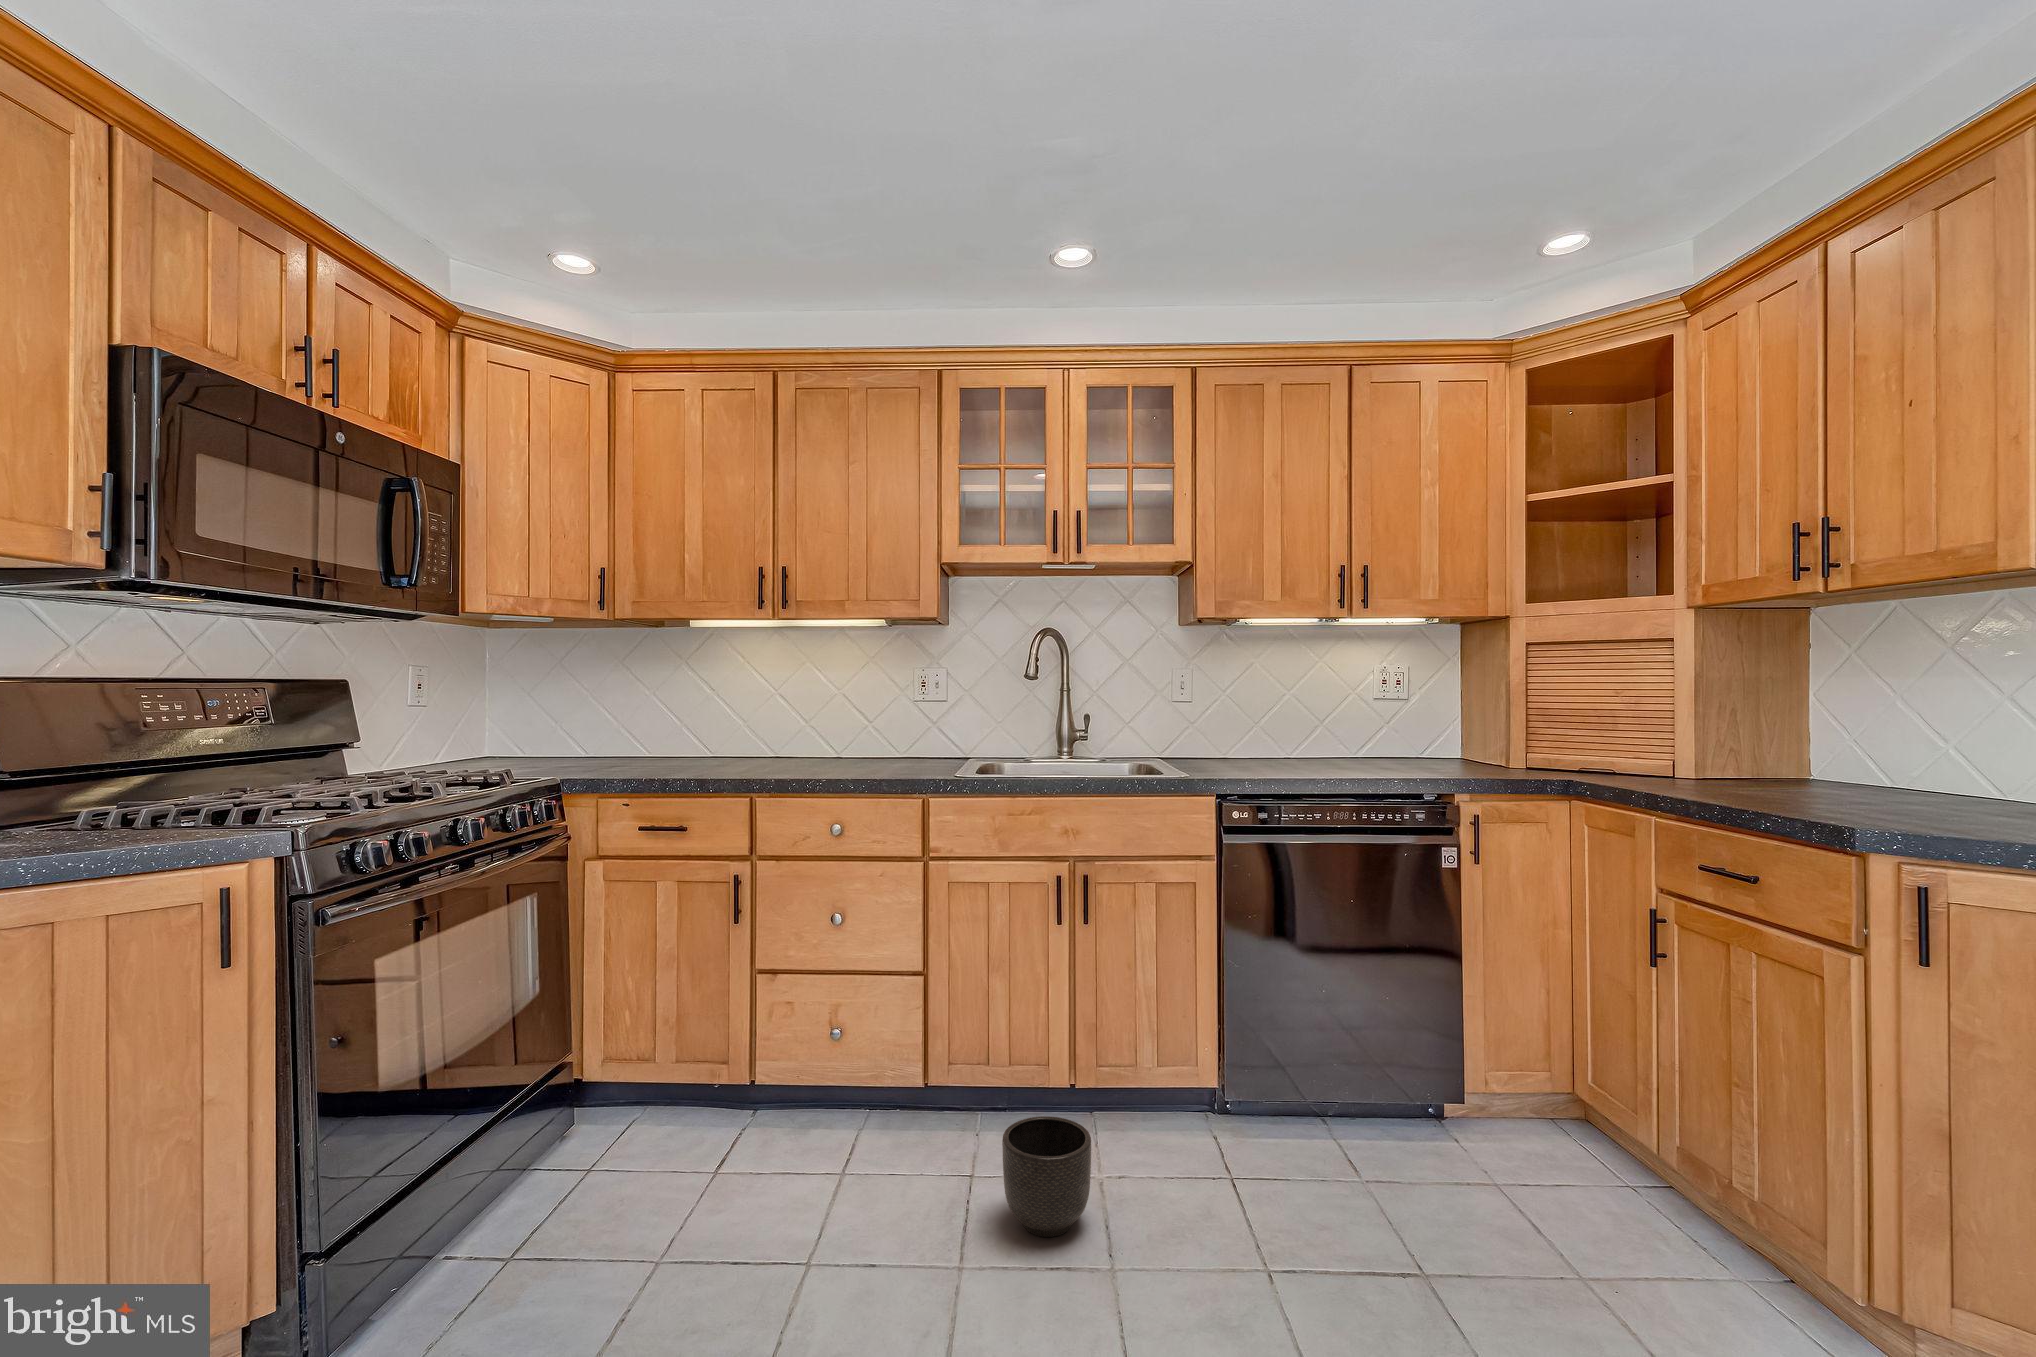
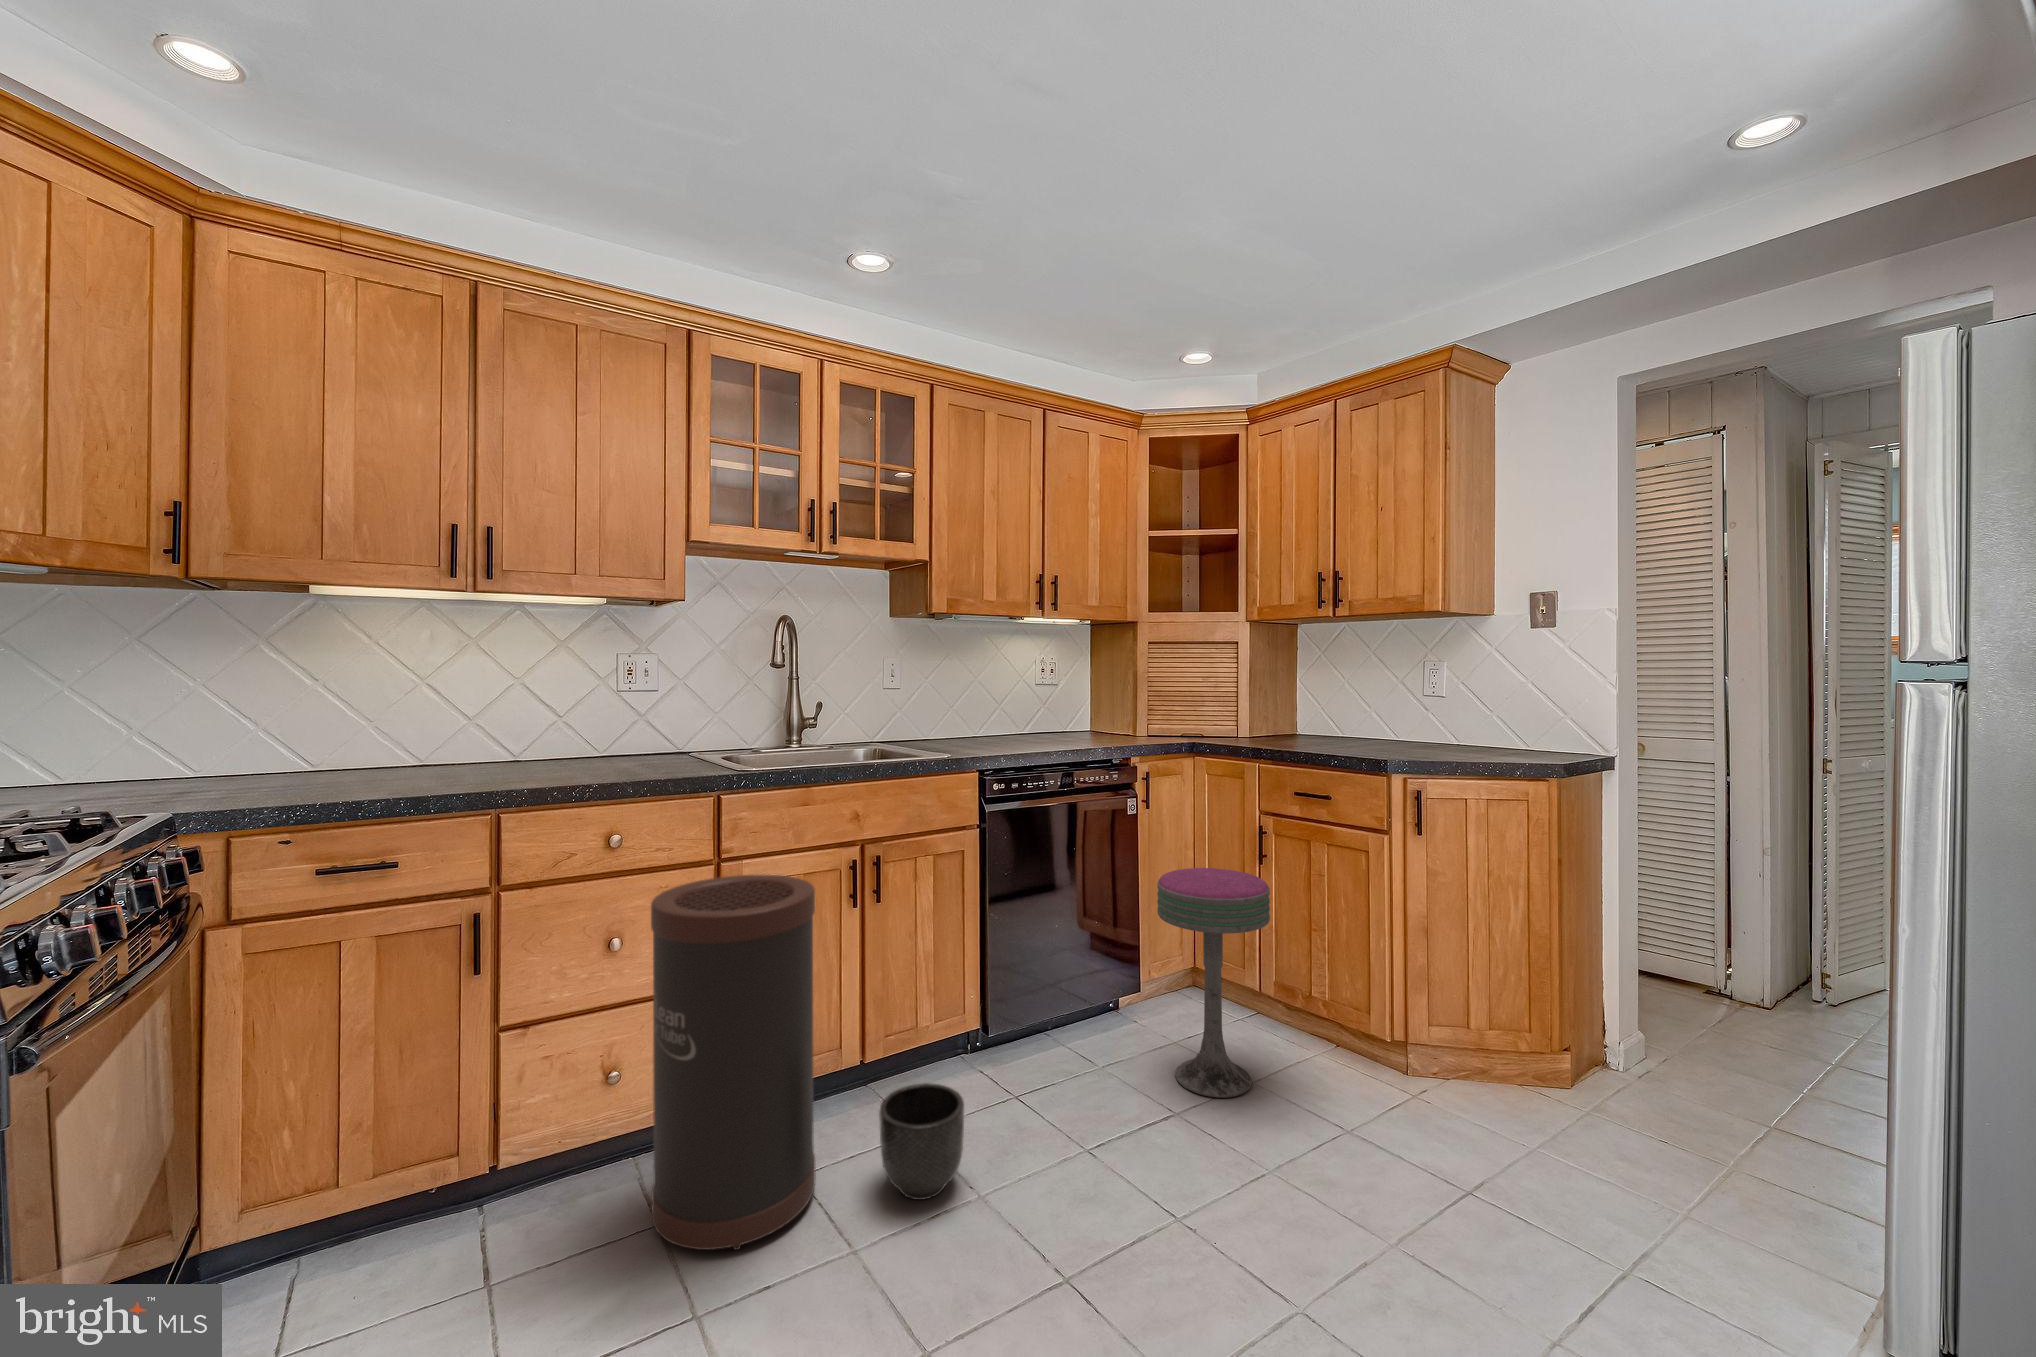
trash can: none [820,872,964,1211] -> present [651,875,815,1250]
bar stool: none [1403,949,1575,1279] -> present [1157,868,1270,1098]

